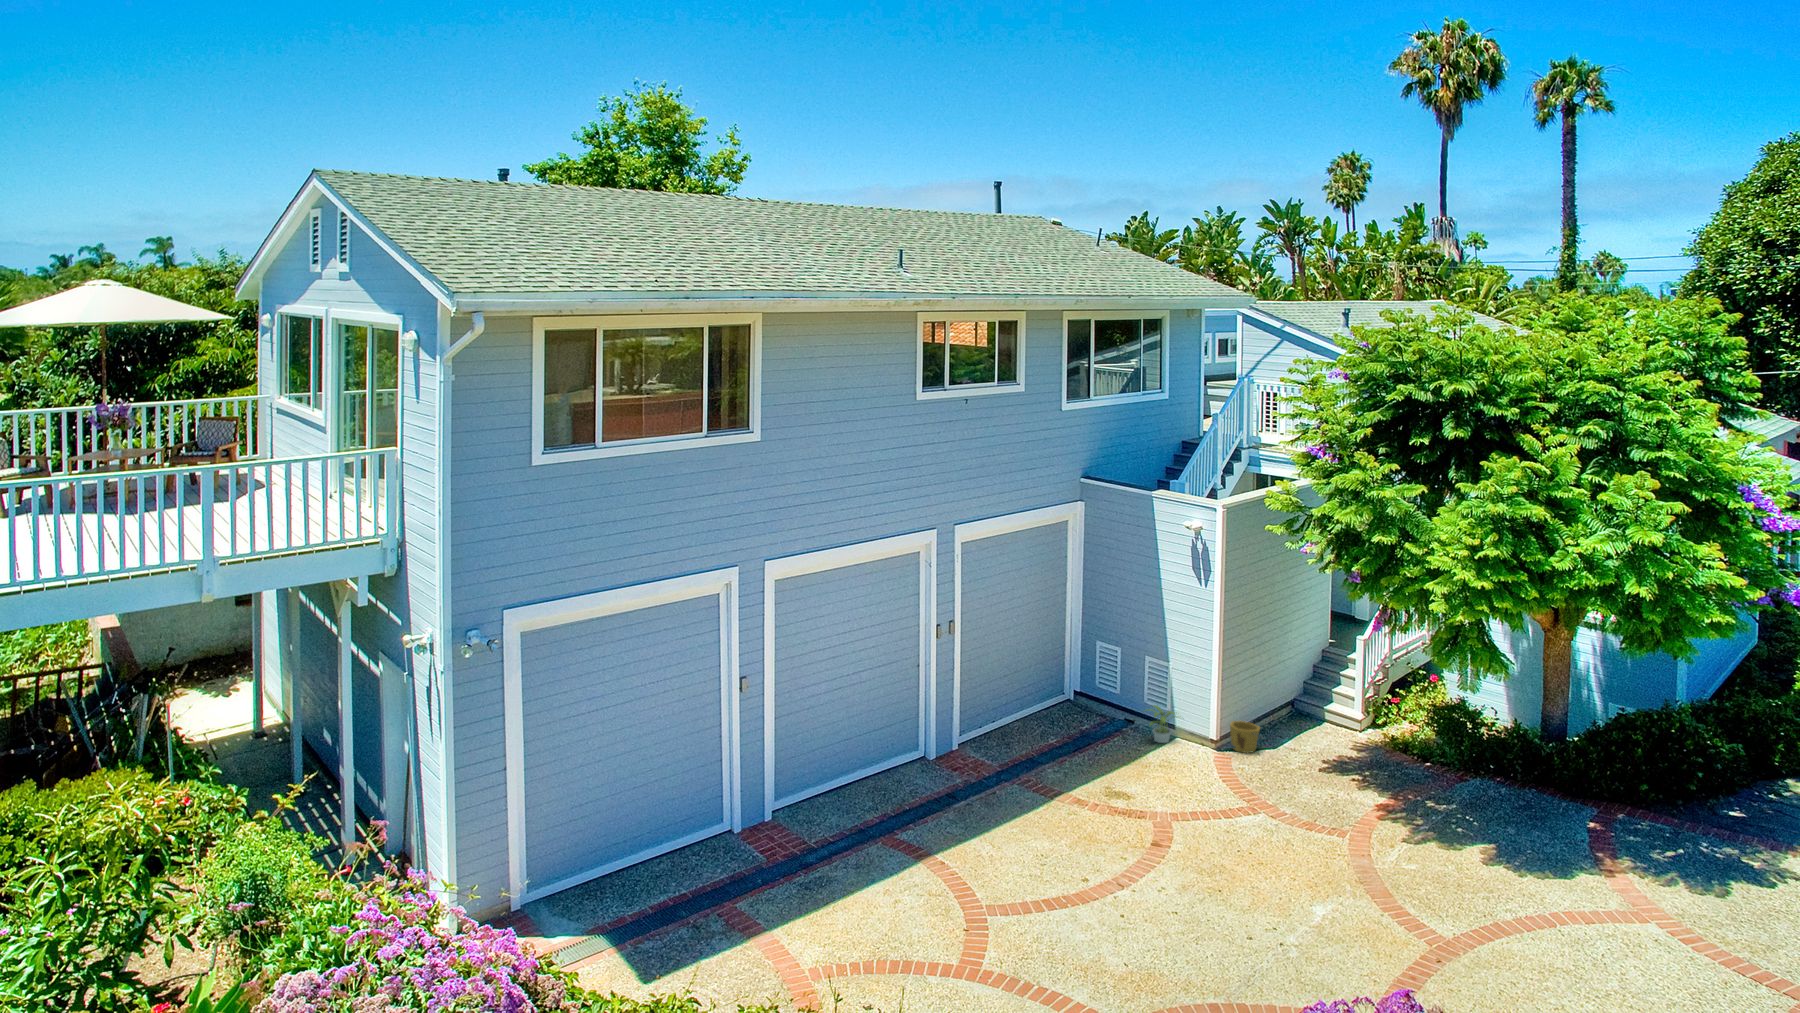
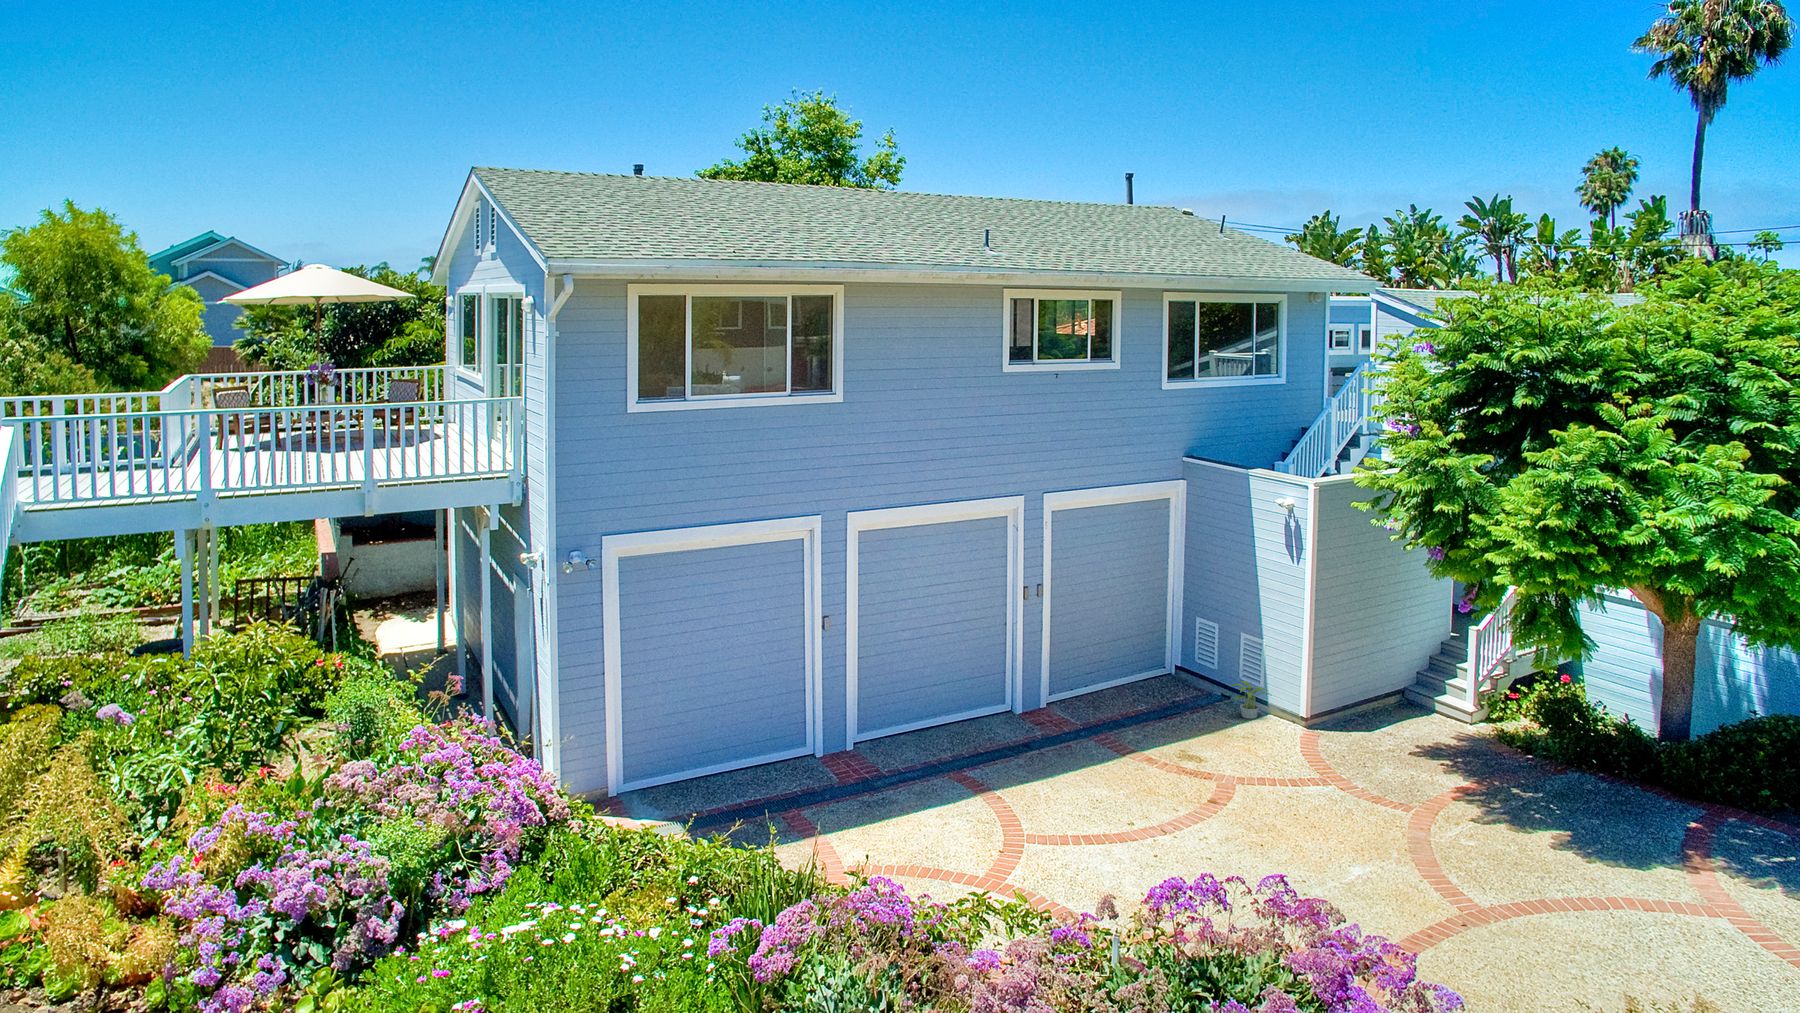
bucket: present [1230,721,1260,753] -> none [1318,701,1350,733]

